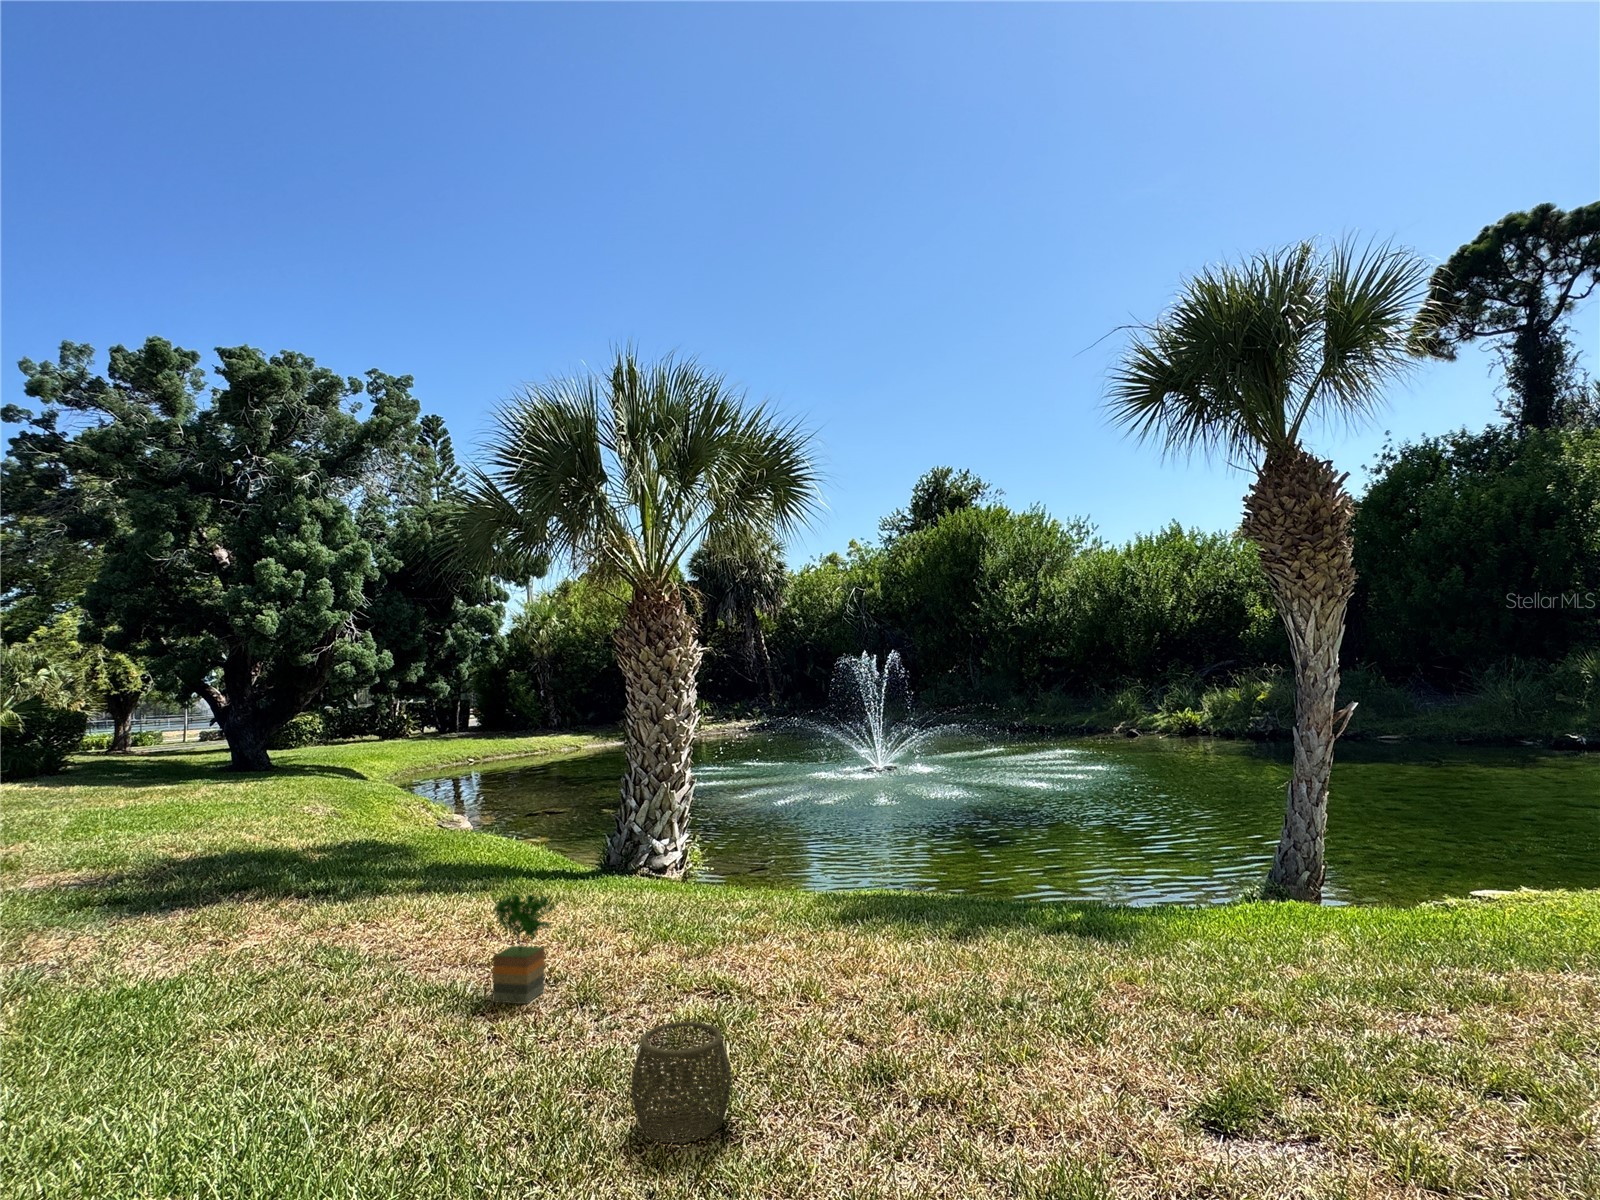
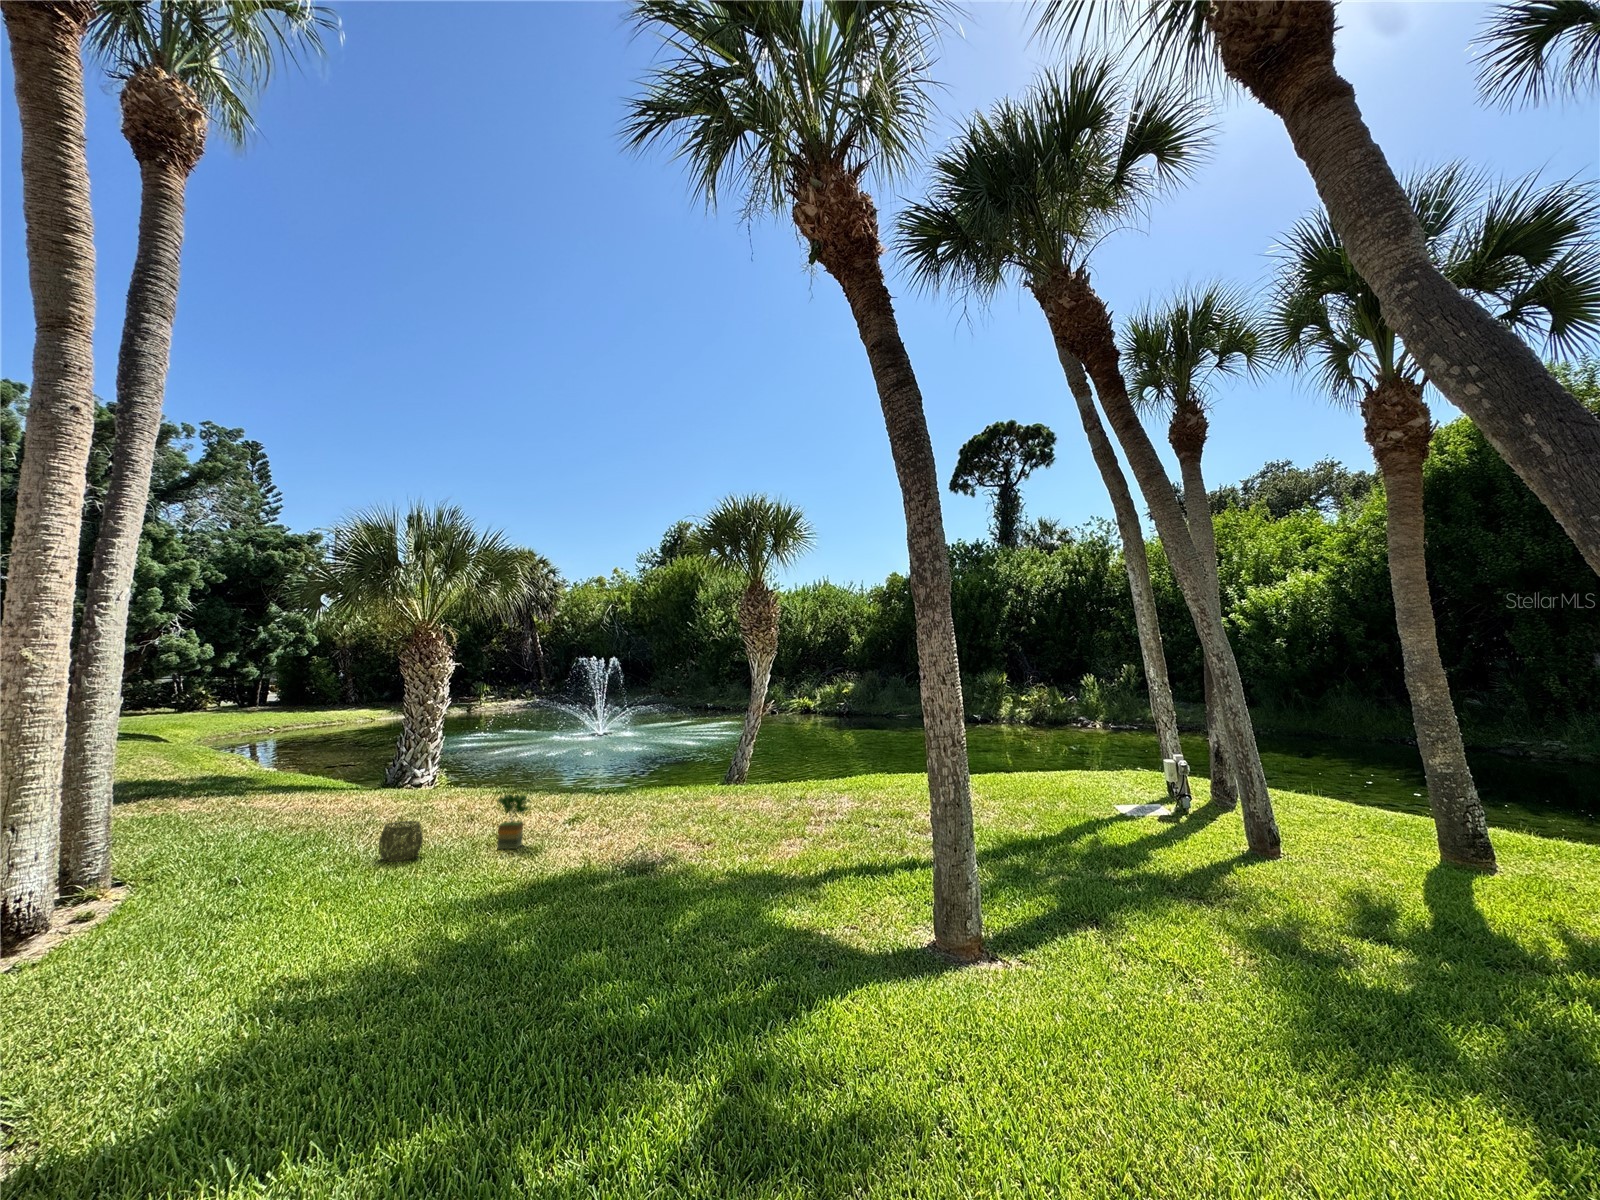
potted tree: present [493,894,556,1004] -> present [497,794,530,849]

